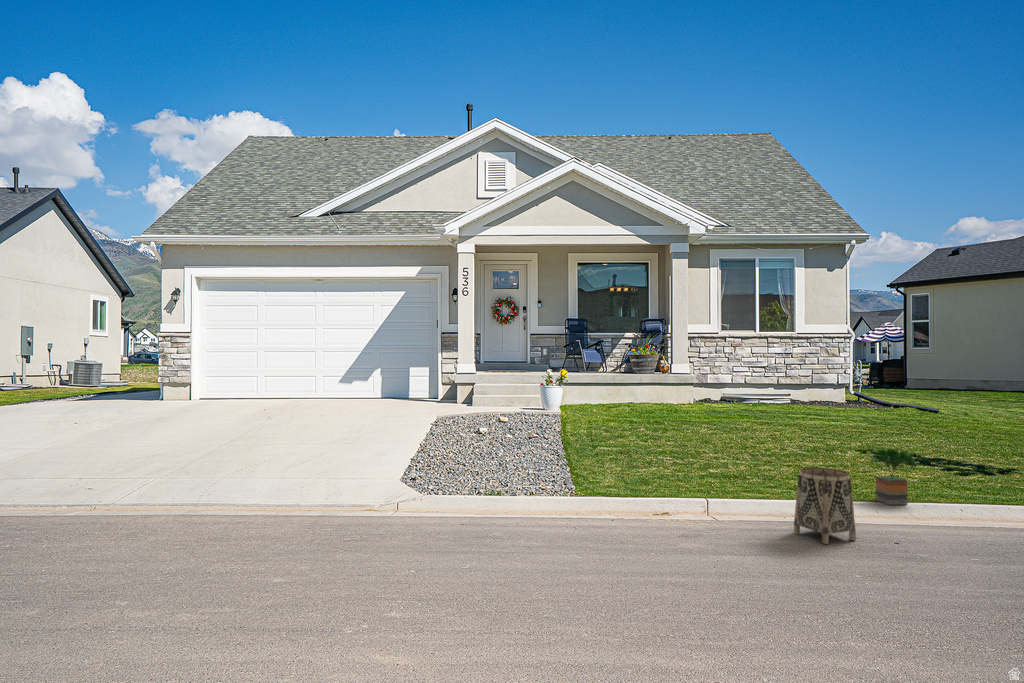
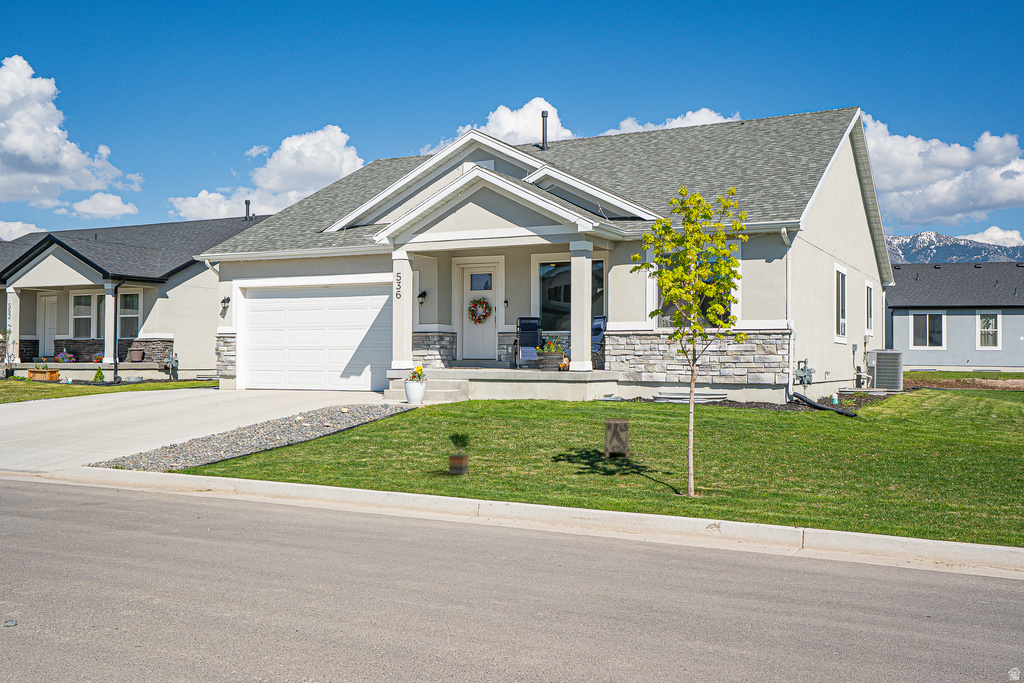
basket: present [793,468,856,544] -> present [604,418,629,457]

